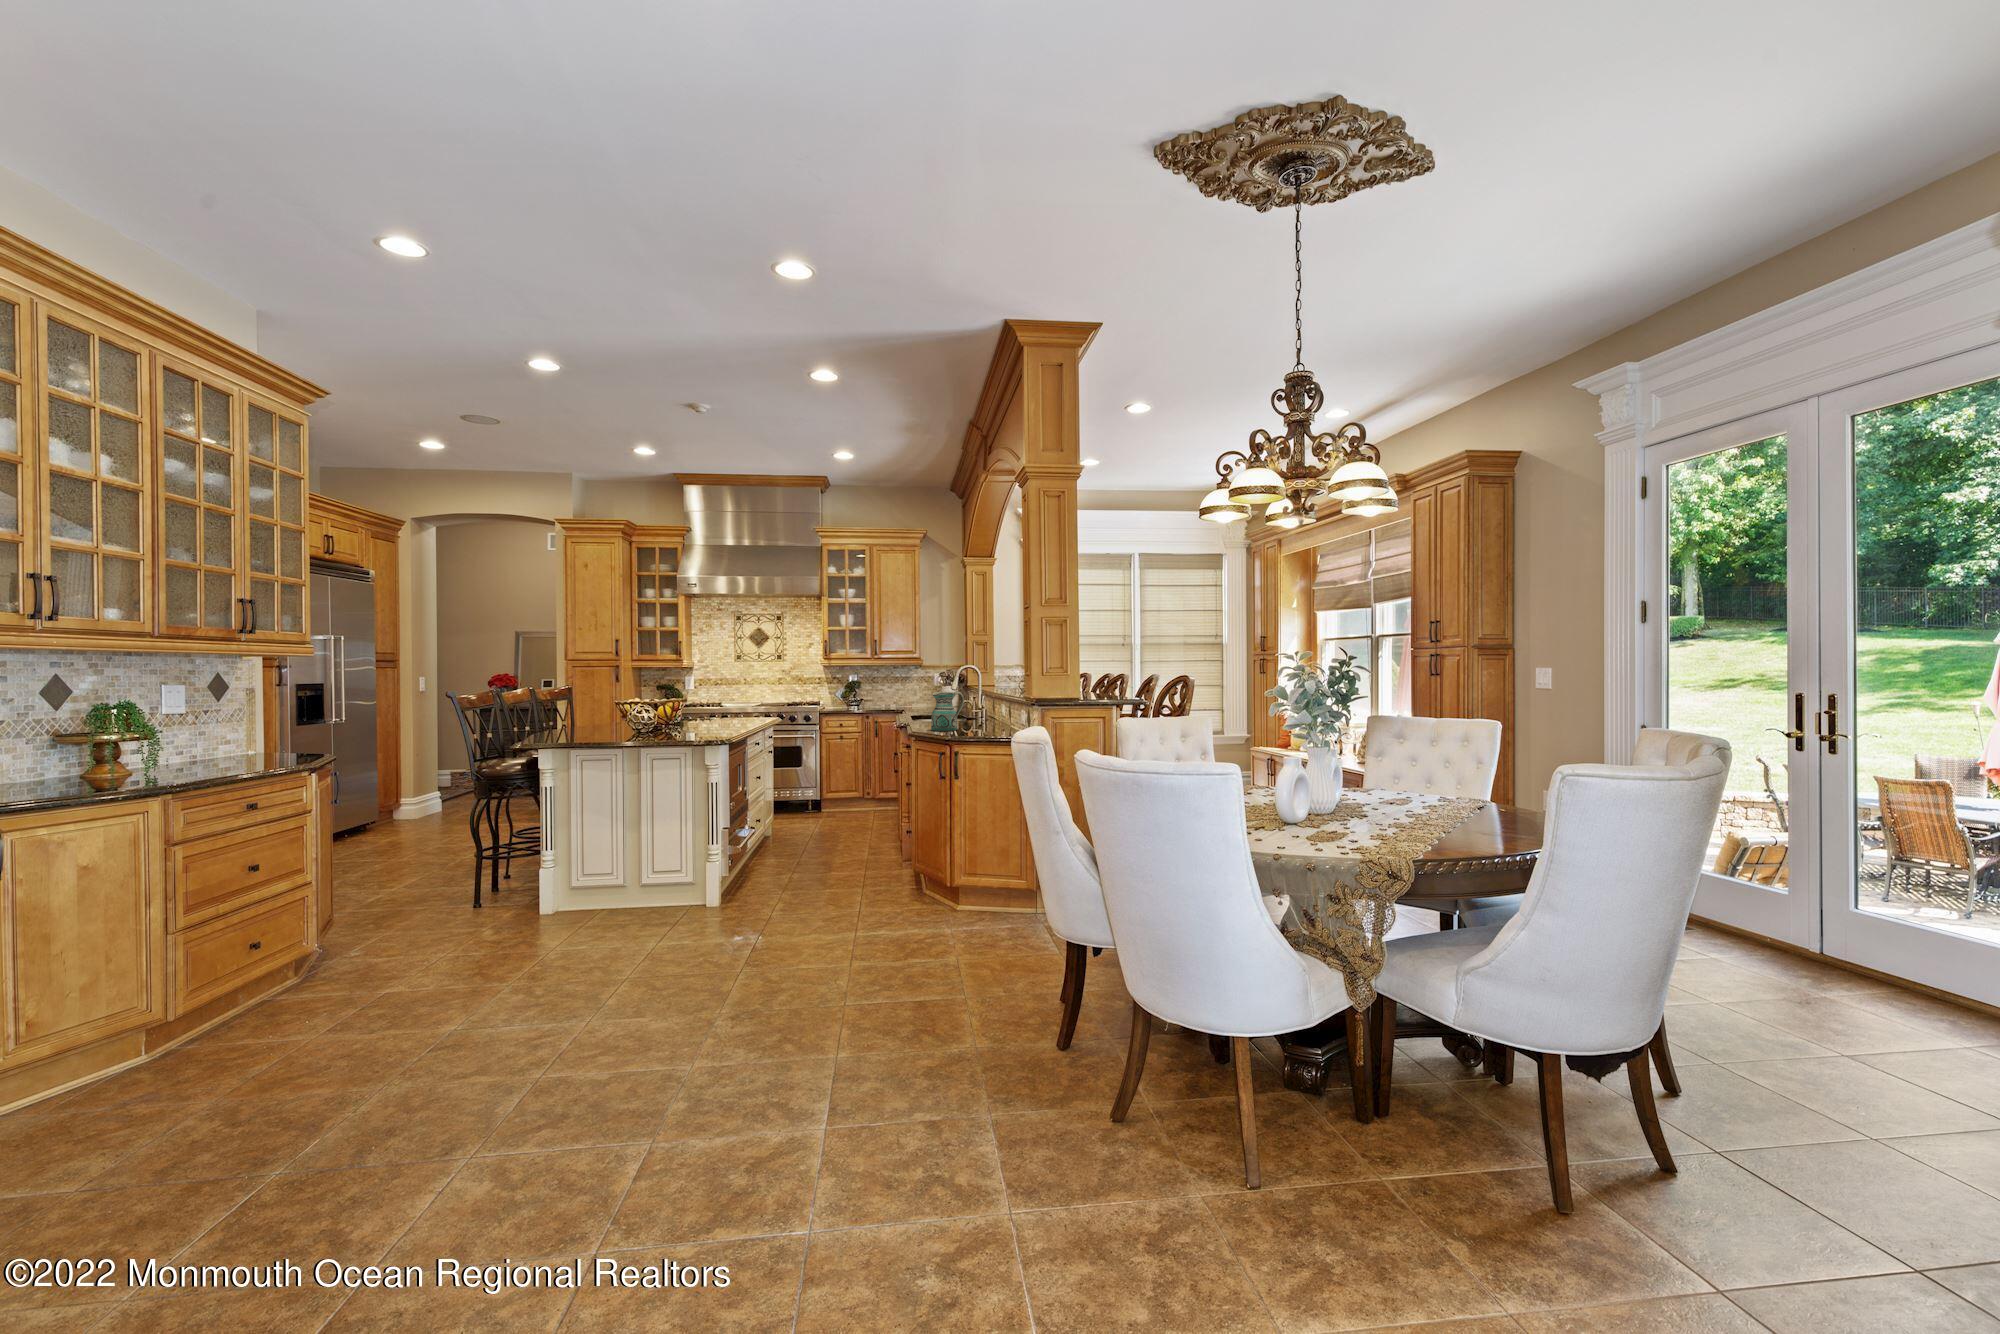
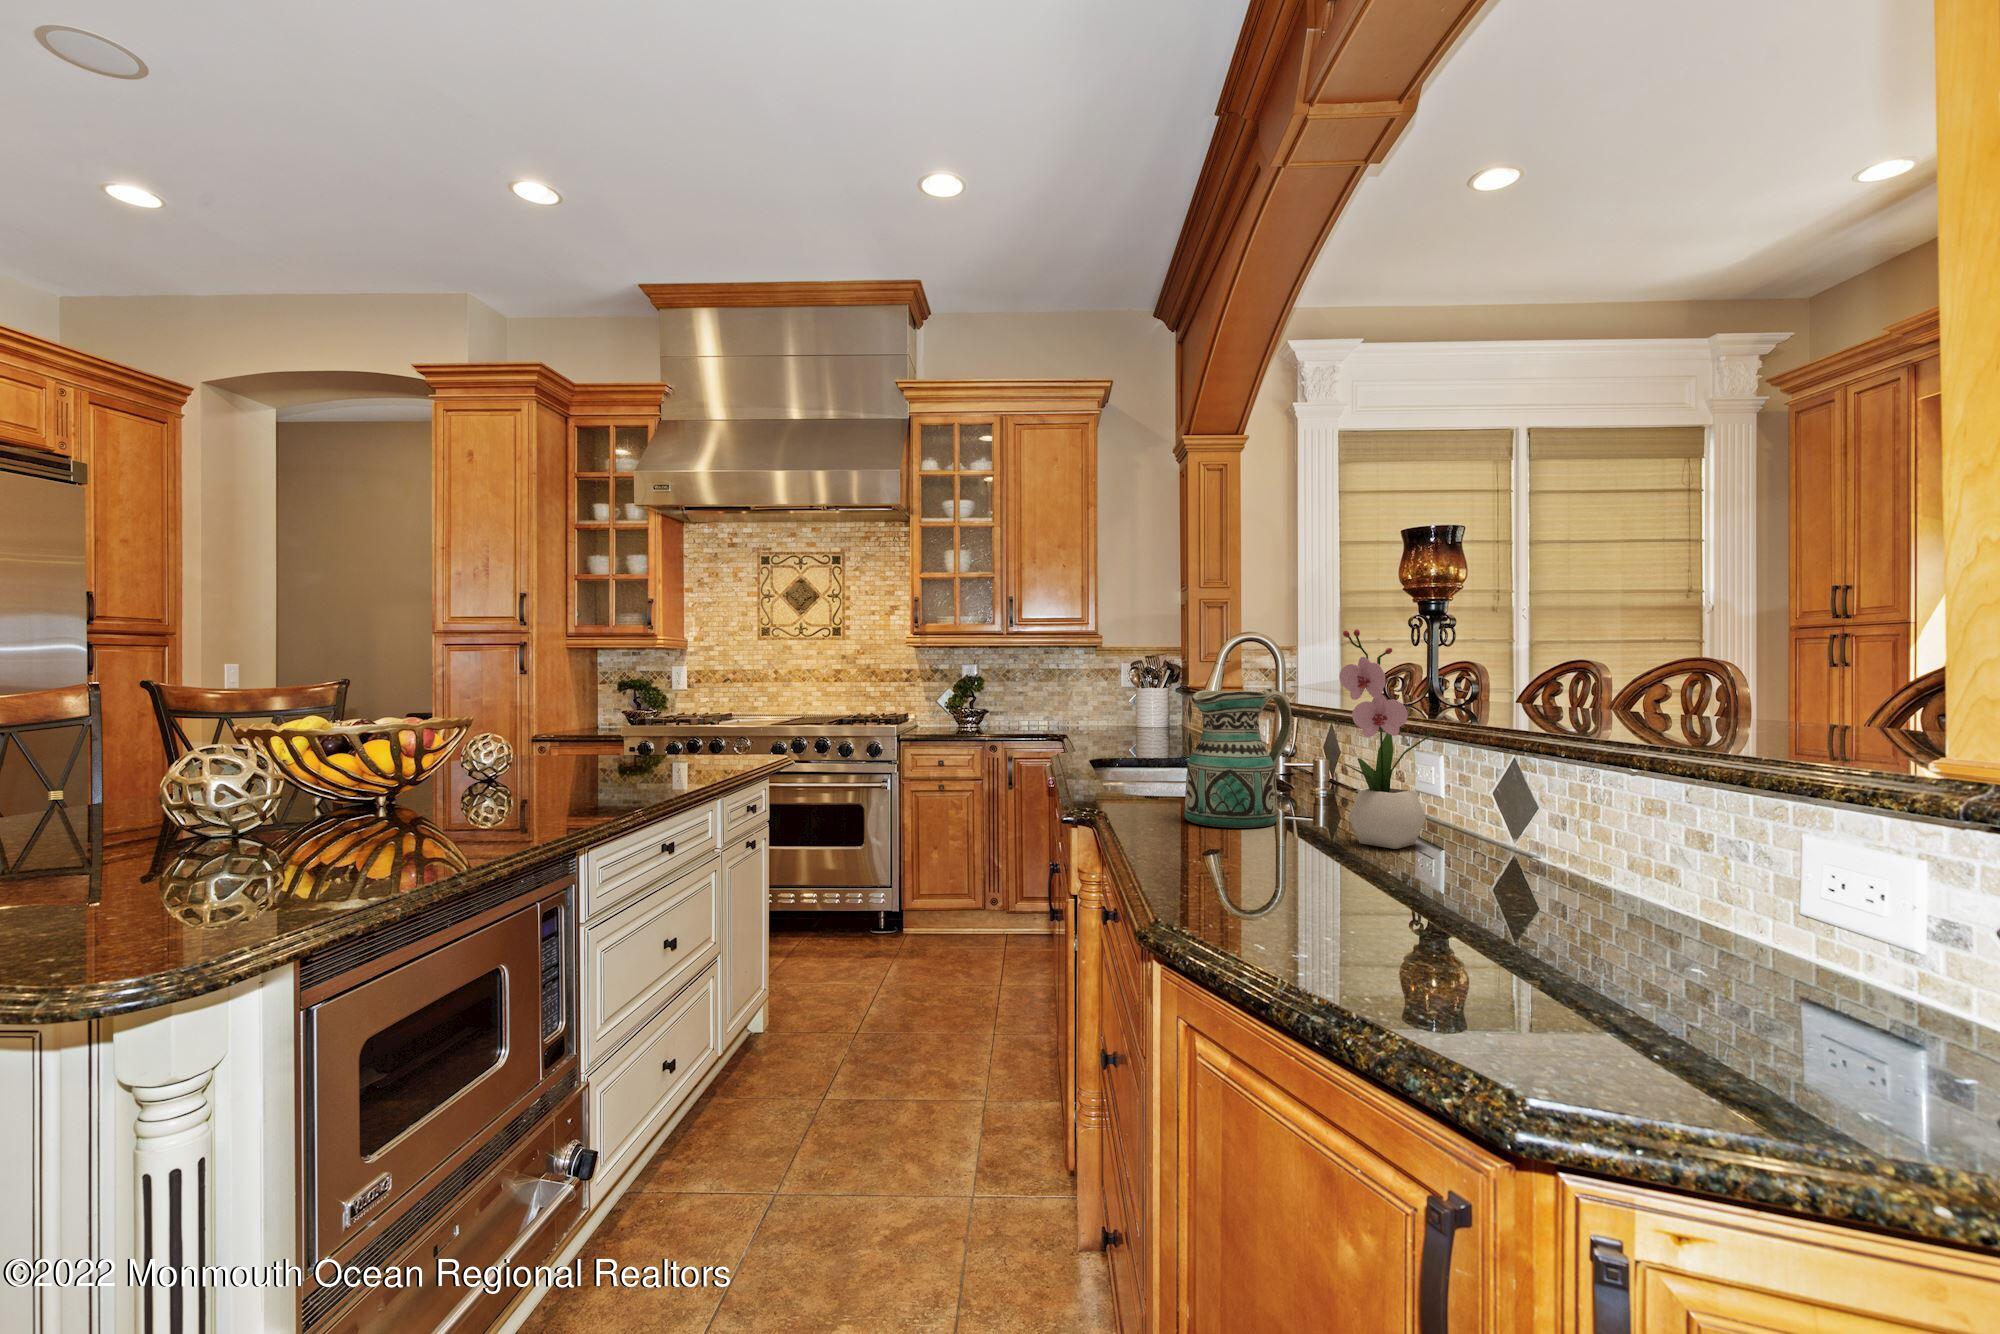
flower arrangement: none [965,676,991,733] -> present [1339,629,1435,849]

